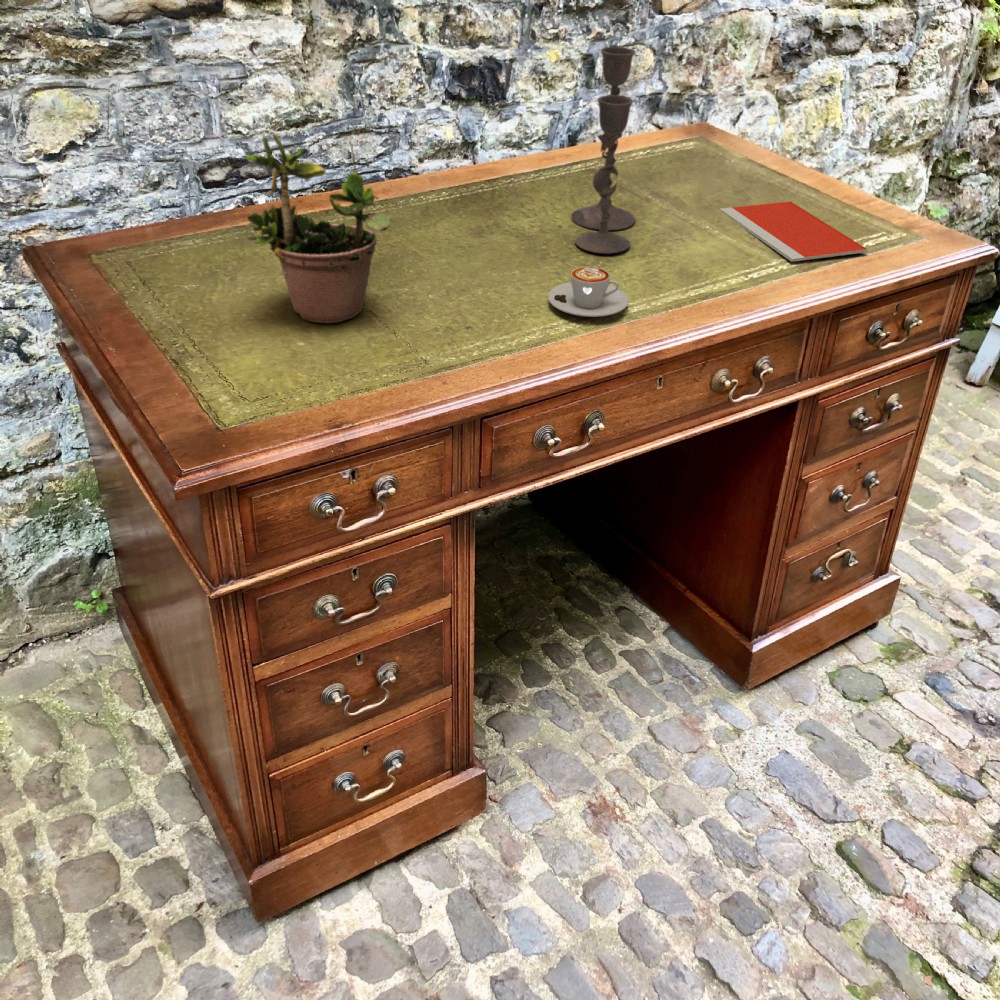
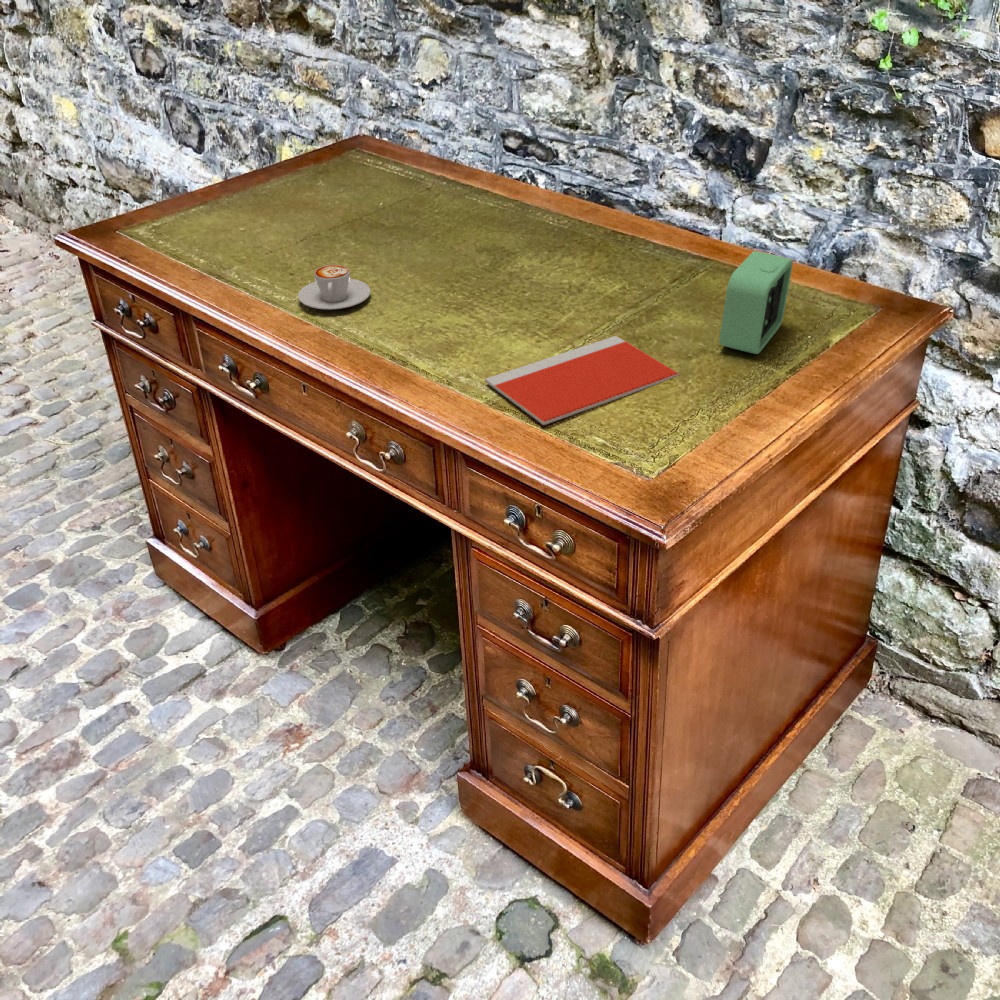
candlestick: present [571,47,635,254] -> none [444,111,572,300]
alarm clock: none [706,104,786,180] -> present [719,251,793,354]
potted plant: present [243,131,392,323] -> none [237,61,324,227]

